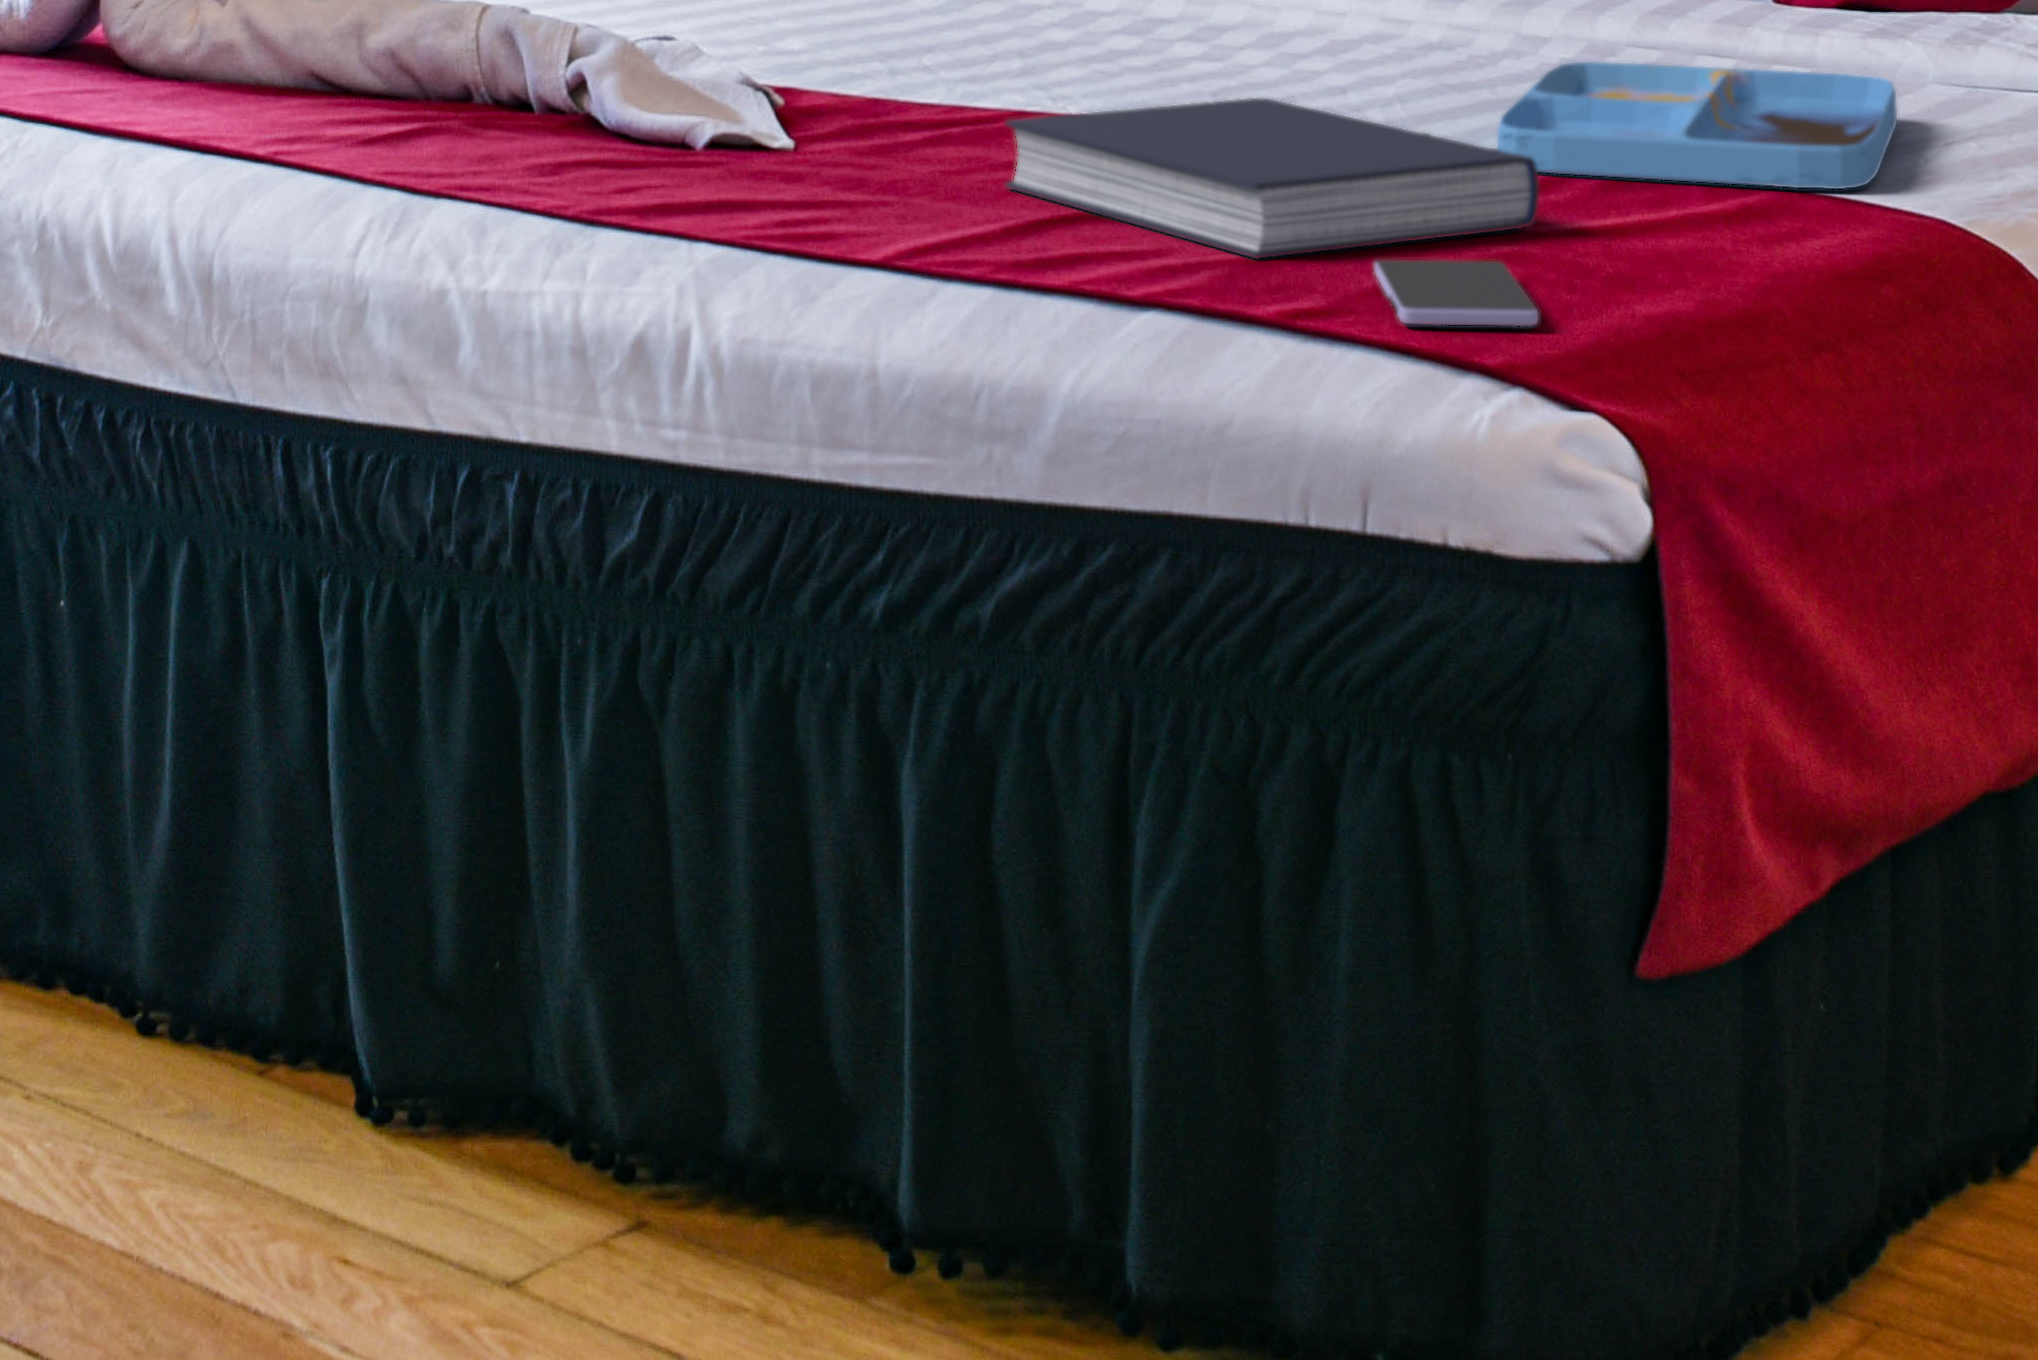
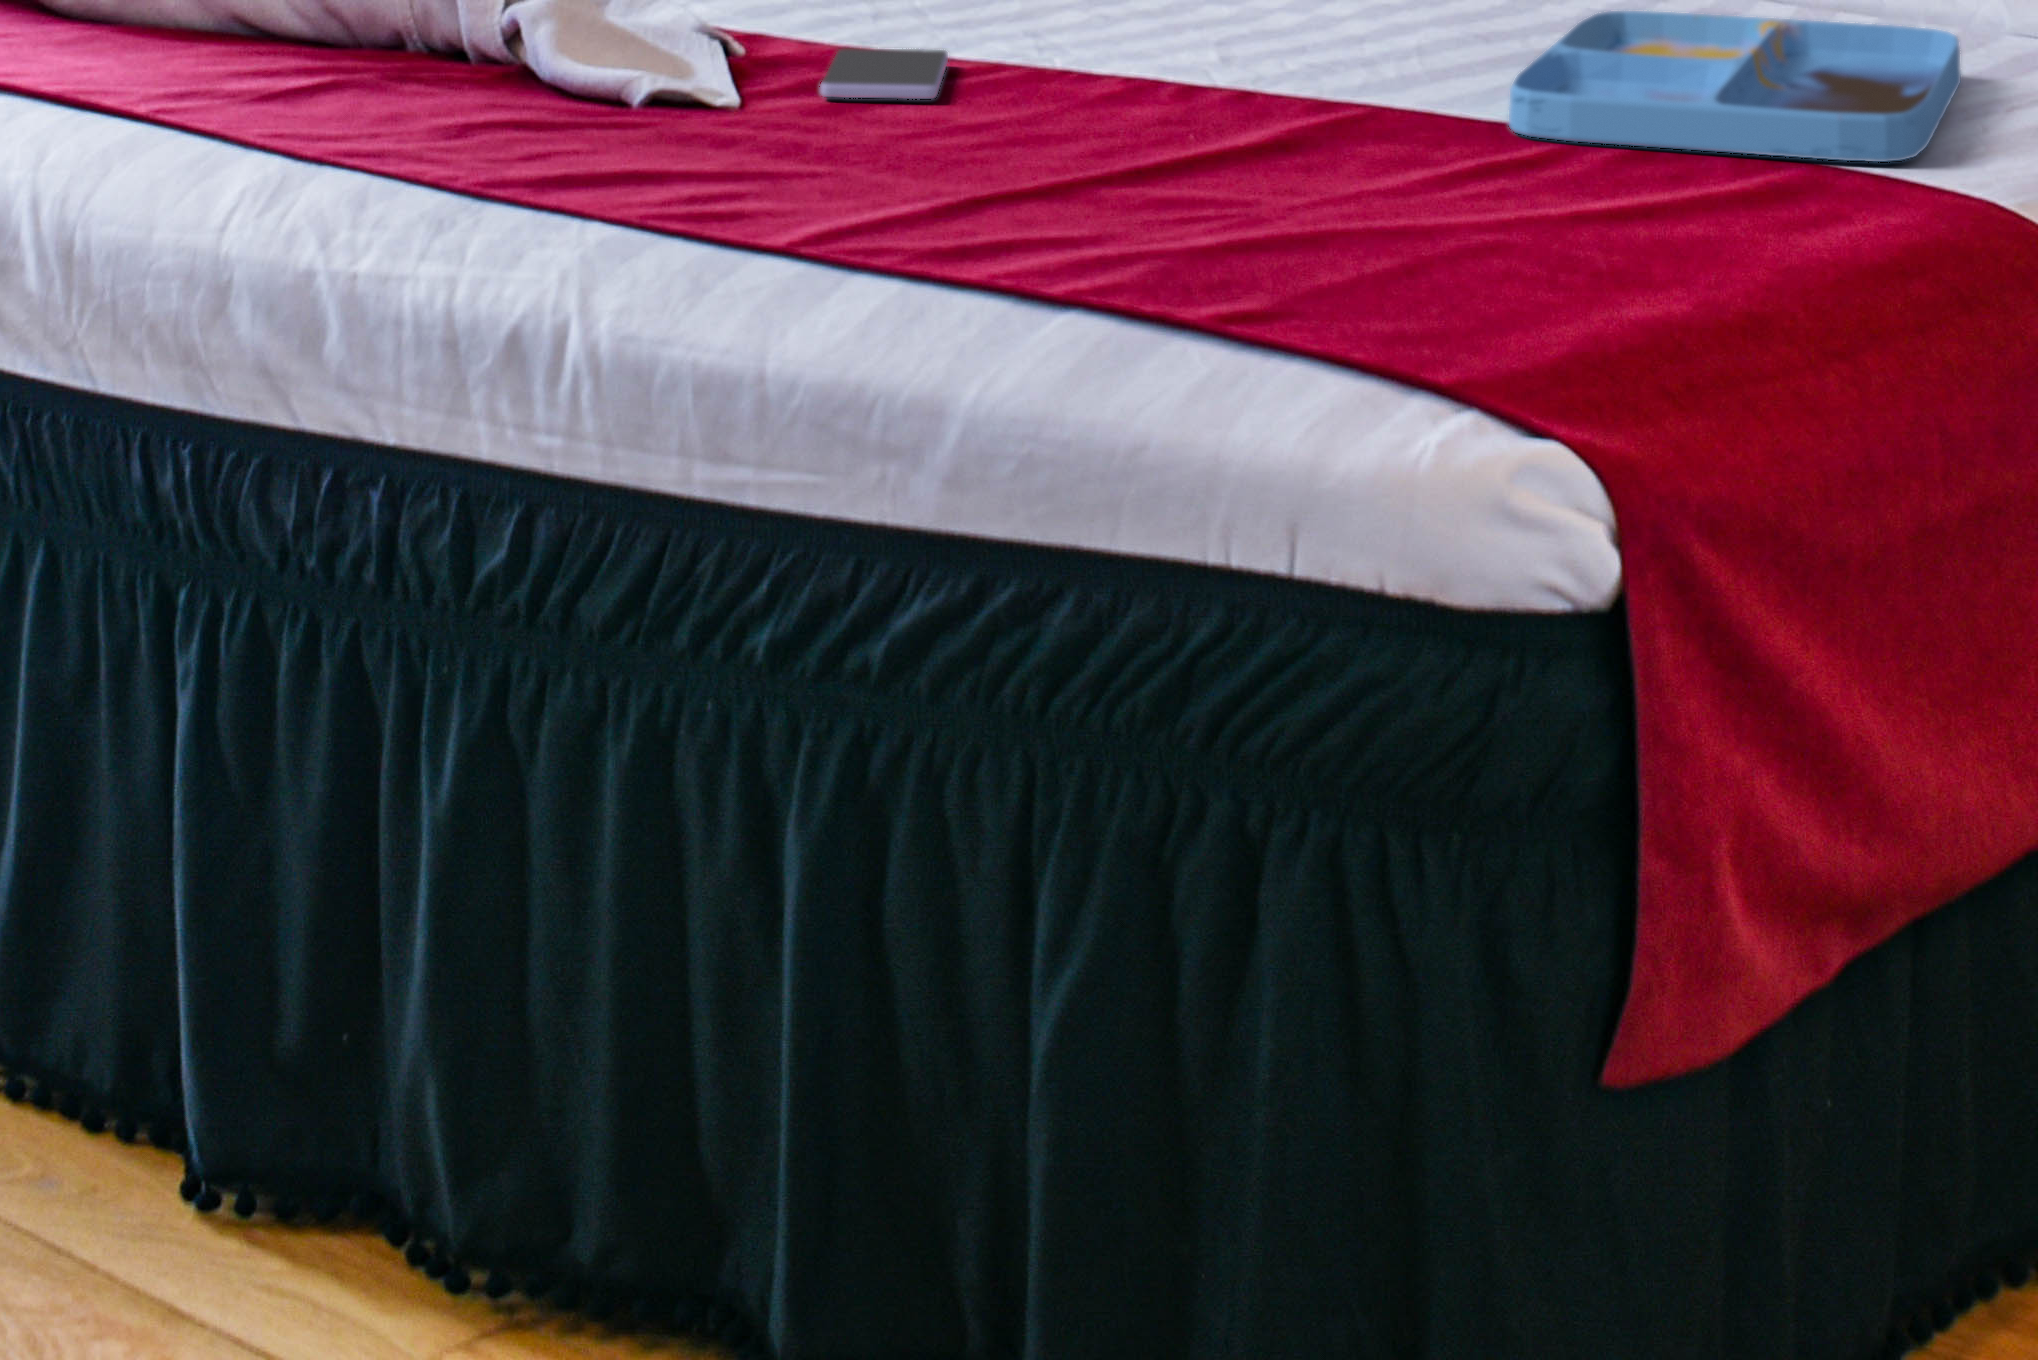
book: present [1006,98,1539,258] -> none [955,55,1538,247]
smartphone: present [1375,260,1538,326] -> present [820,48,948,99]

